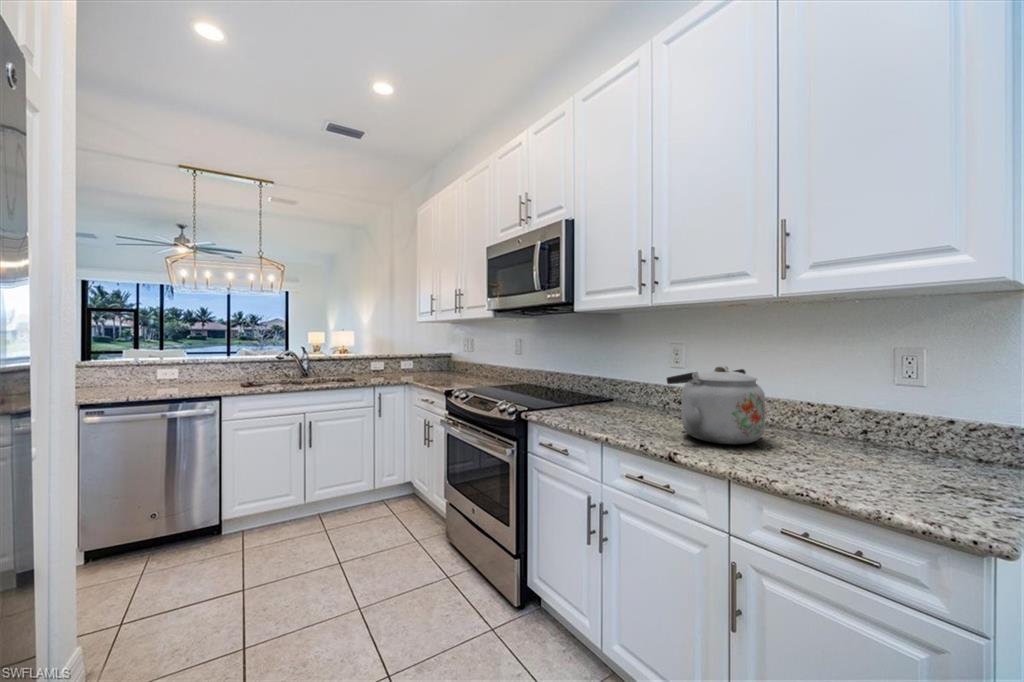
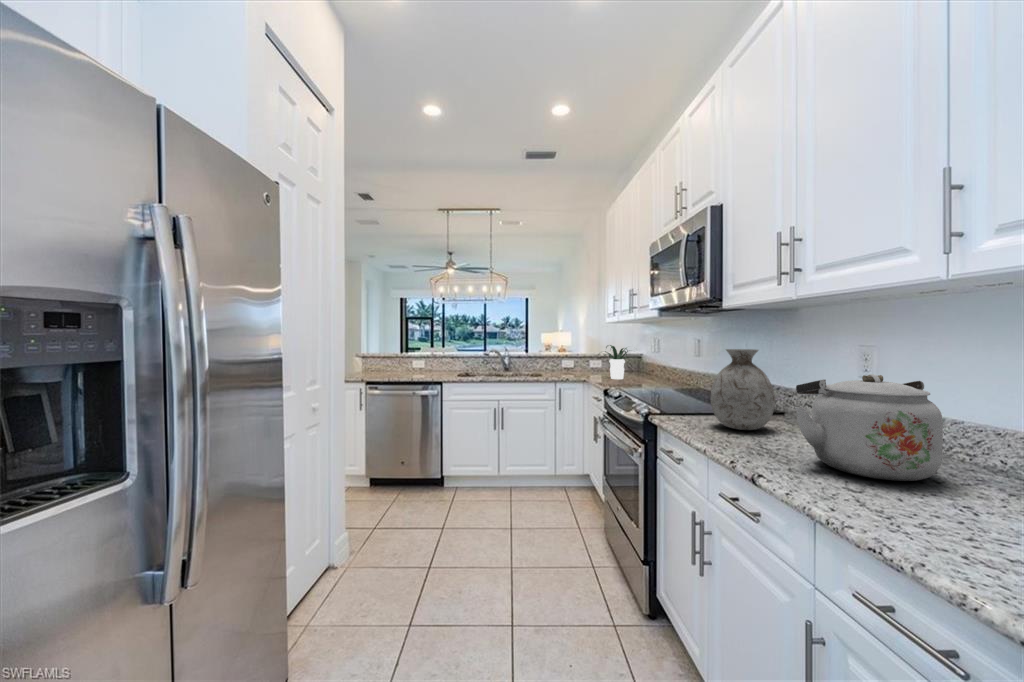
potted plant: none [417,345,456,379] -> present [605,345,628,379]
vase: none [577,348,627,418] -> present [710,349,775,430]

